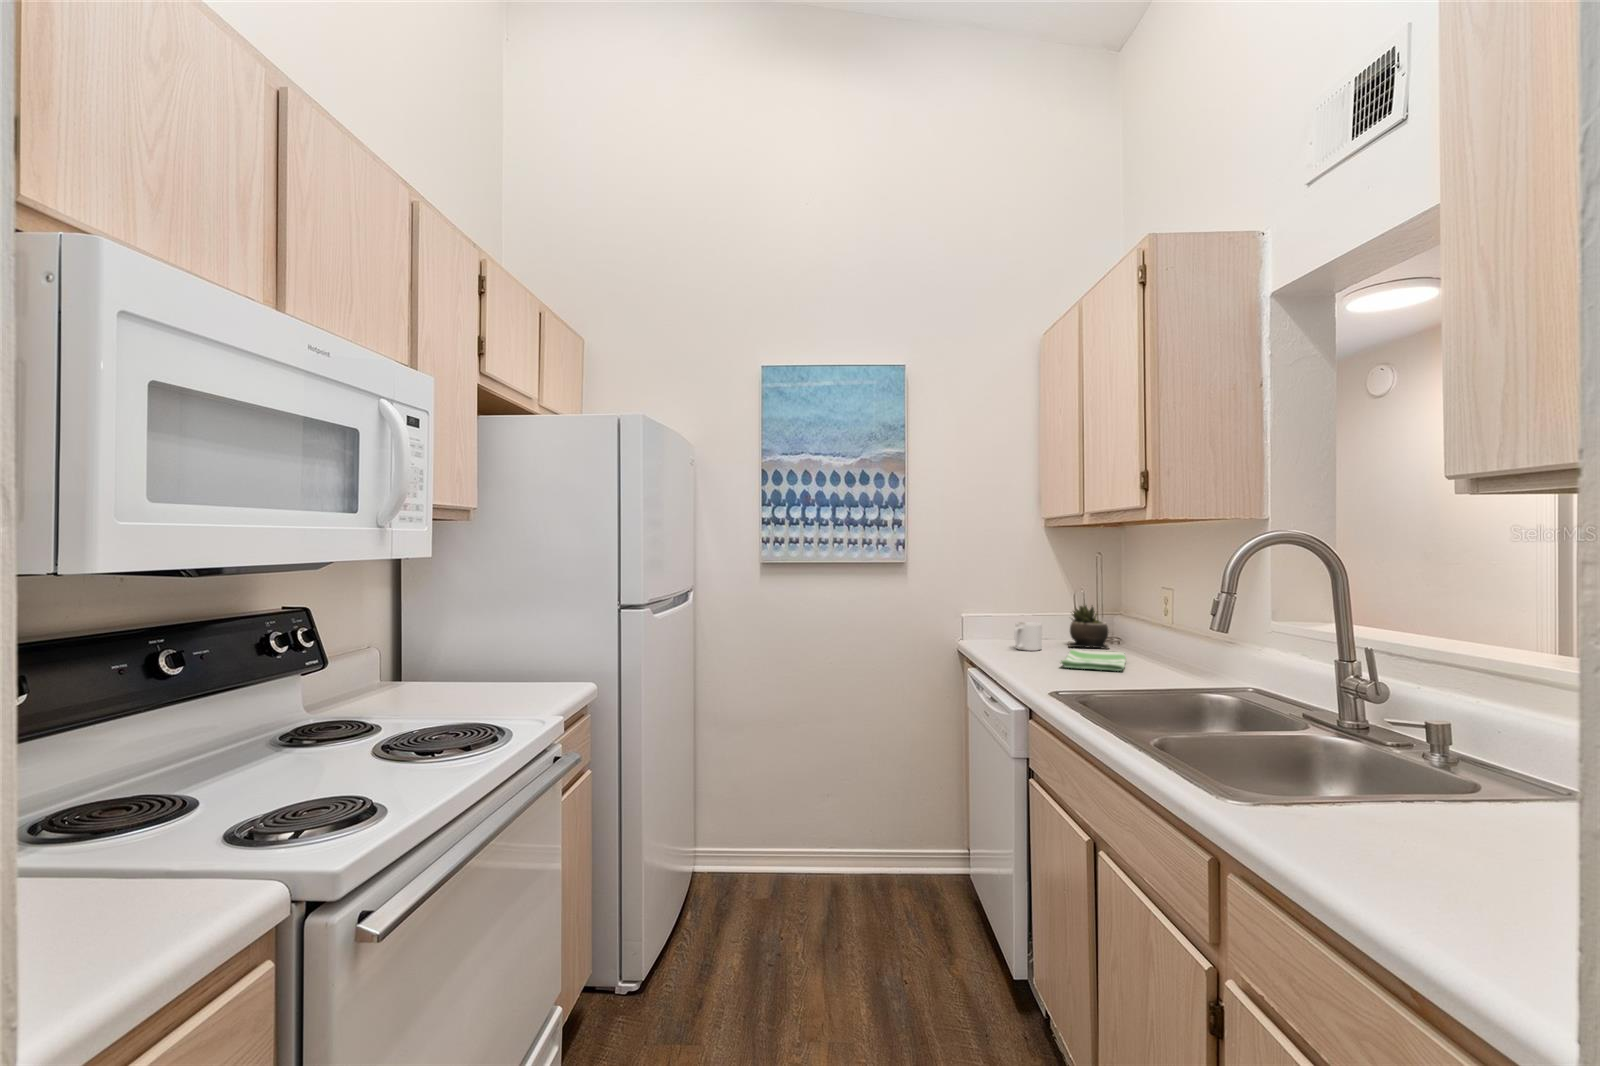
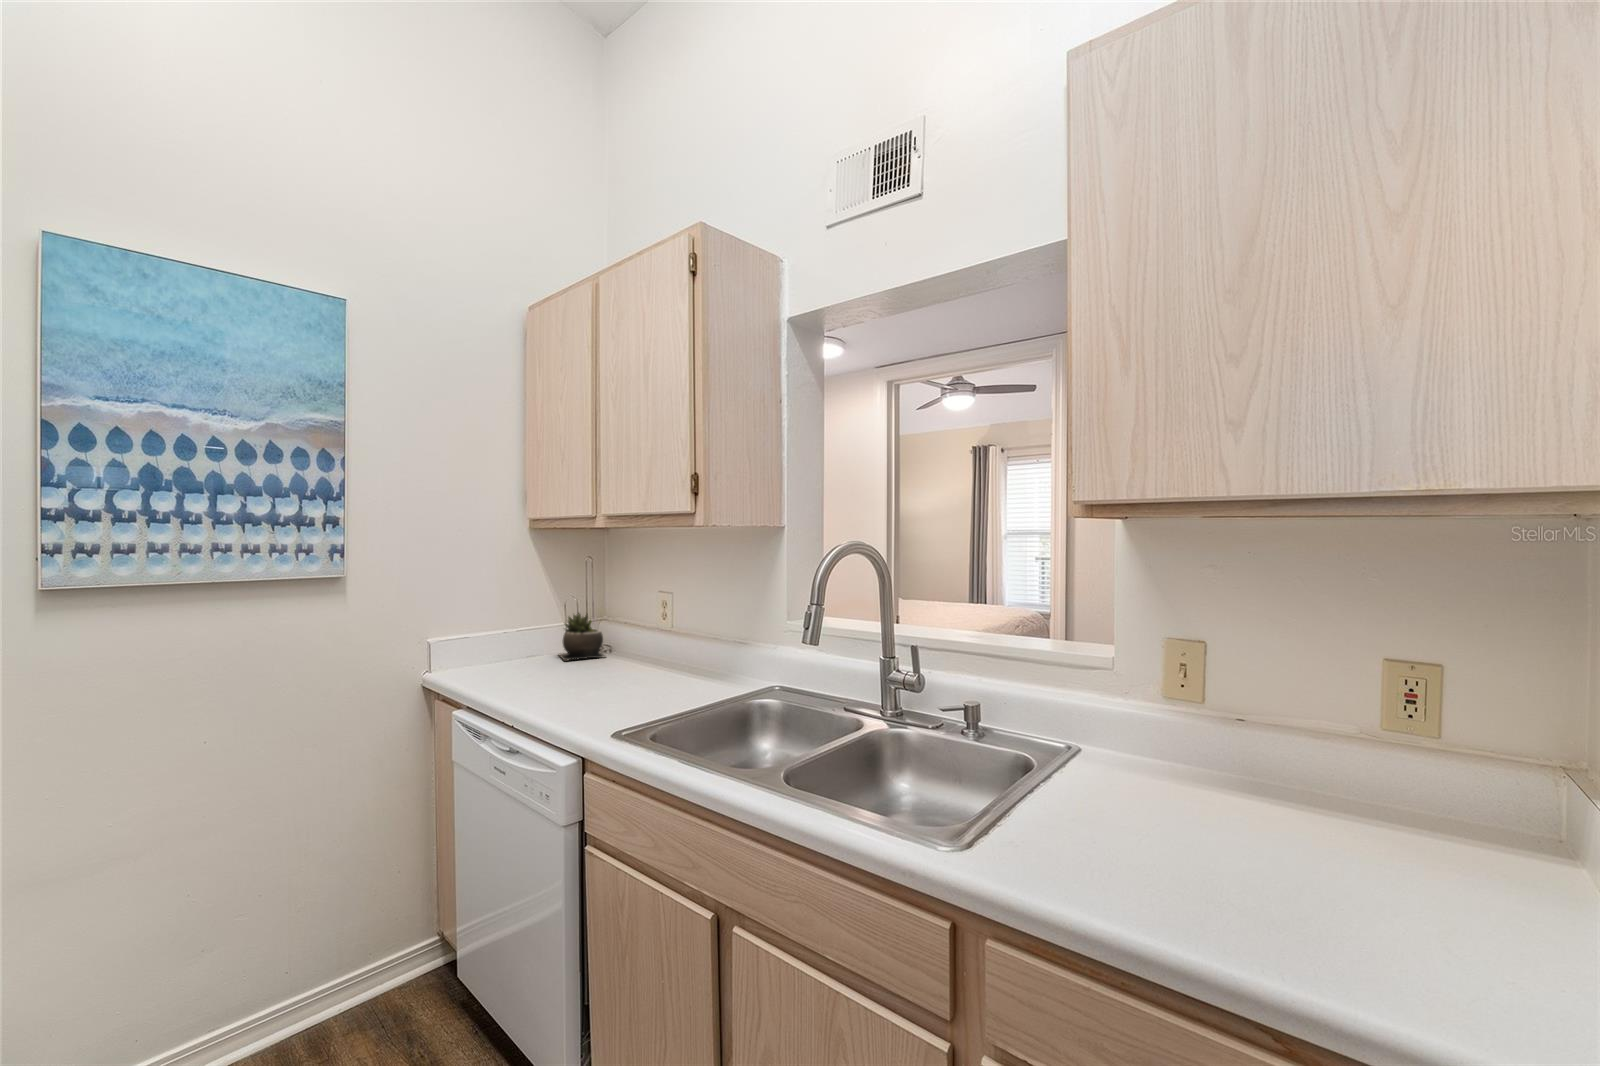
mug: present [1014,622,1042,651] -> none [507,638,538,673]
dish towel: present [1061,649,1126,671] -> none [579,661,651,690]

